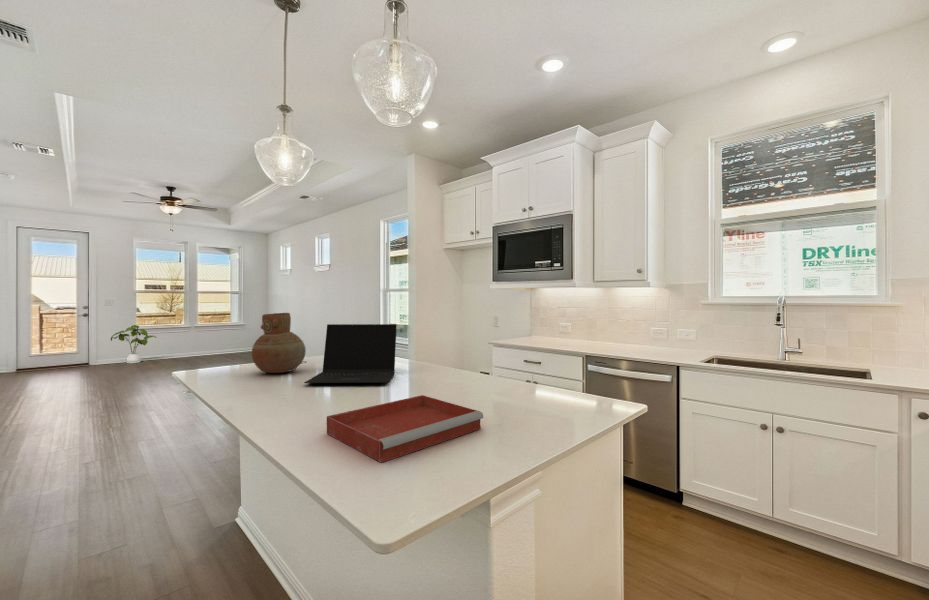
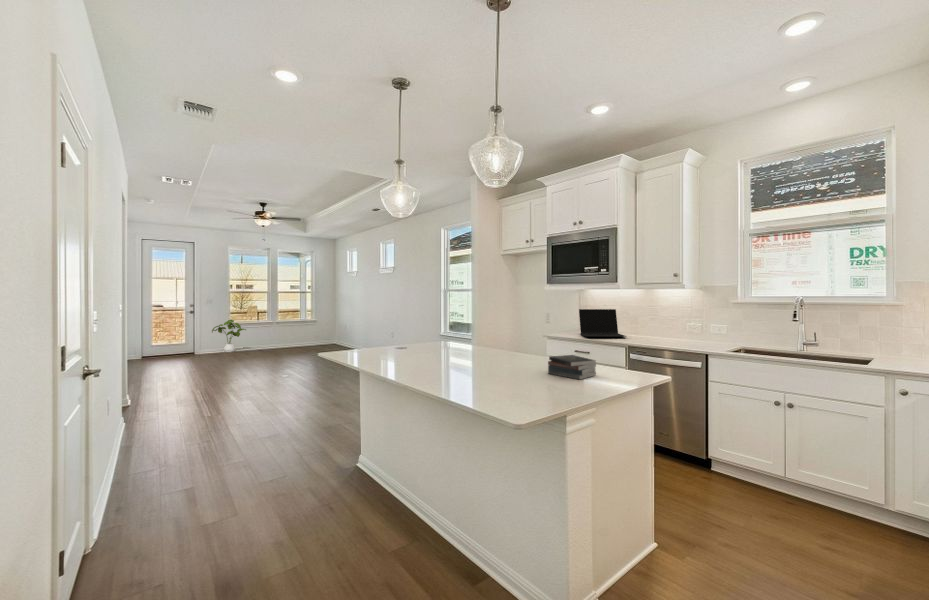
vase: present [252,313,306,373] -> none [376,311,413,355]
laptop: present [304,324,397,383] -> present [579,309,626,337]
book: none [473,373,539,411] -> present [548,355,596,379]
tray: present [327,395,483,462] -> none [461,368,562,402]

